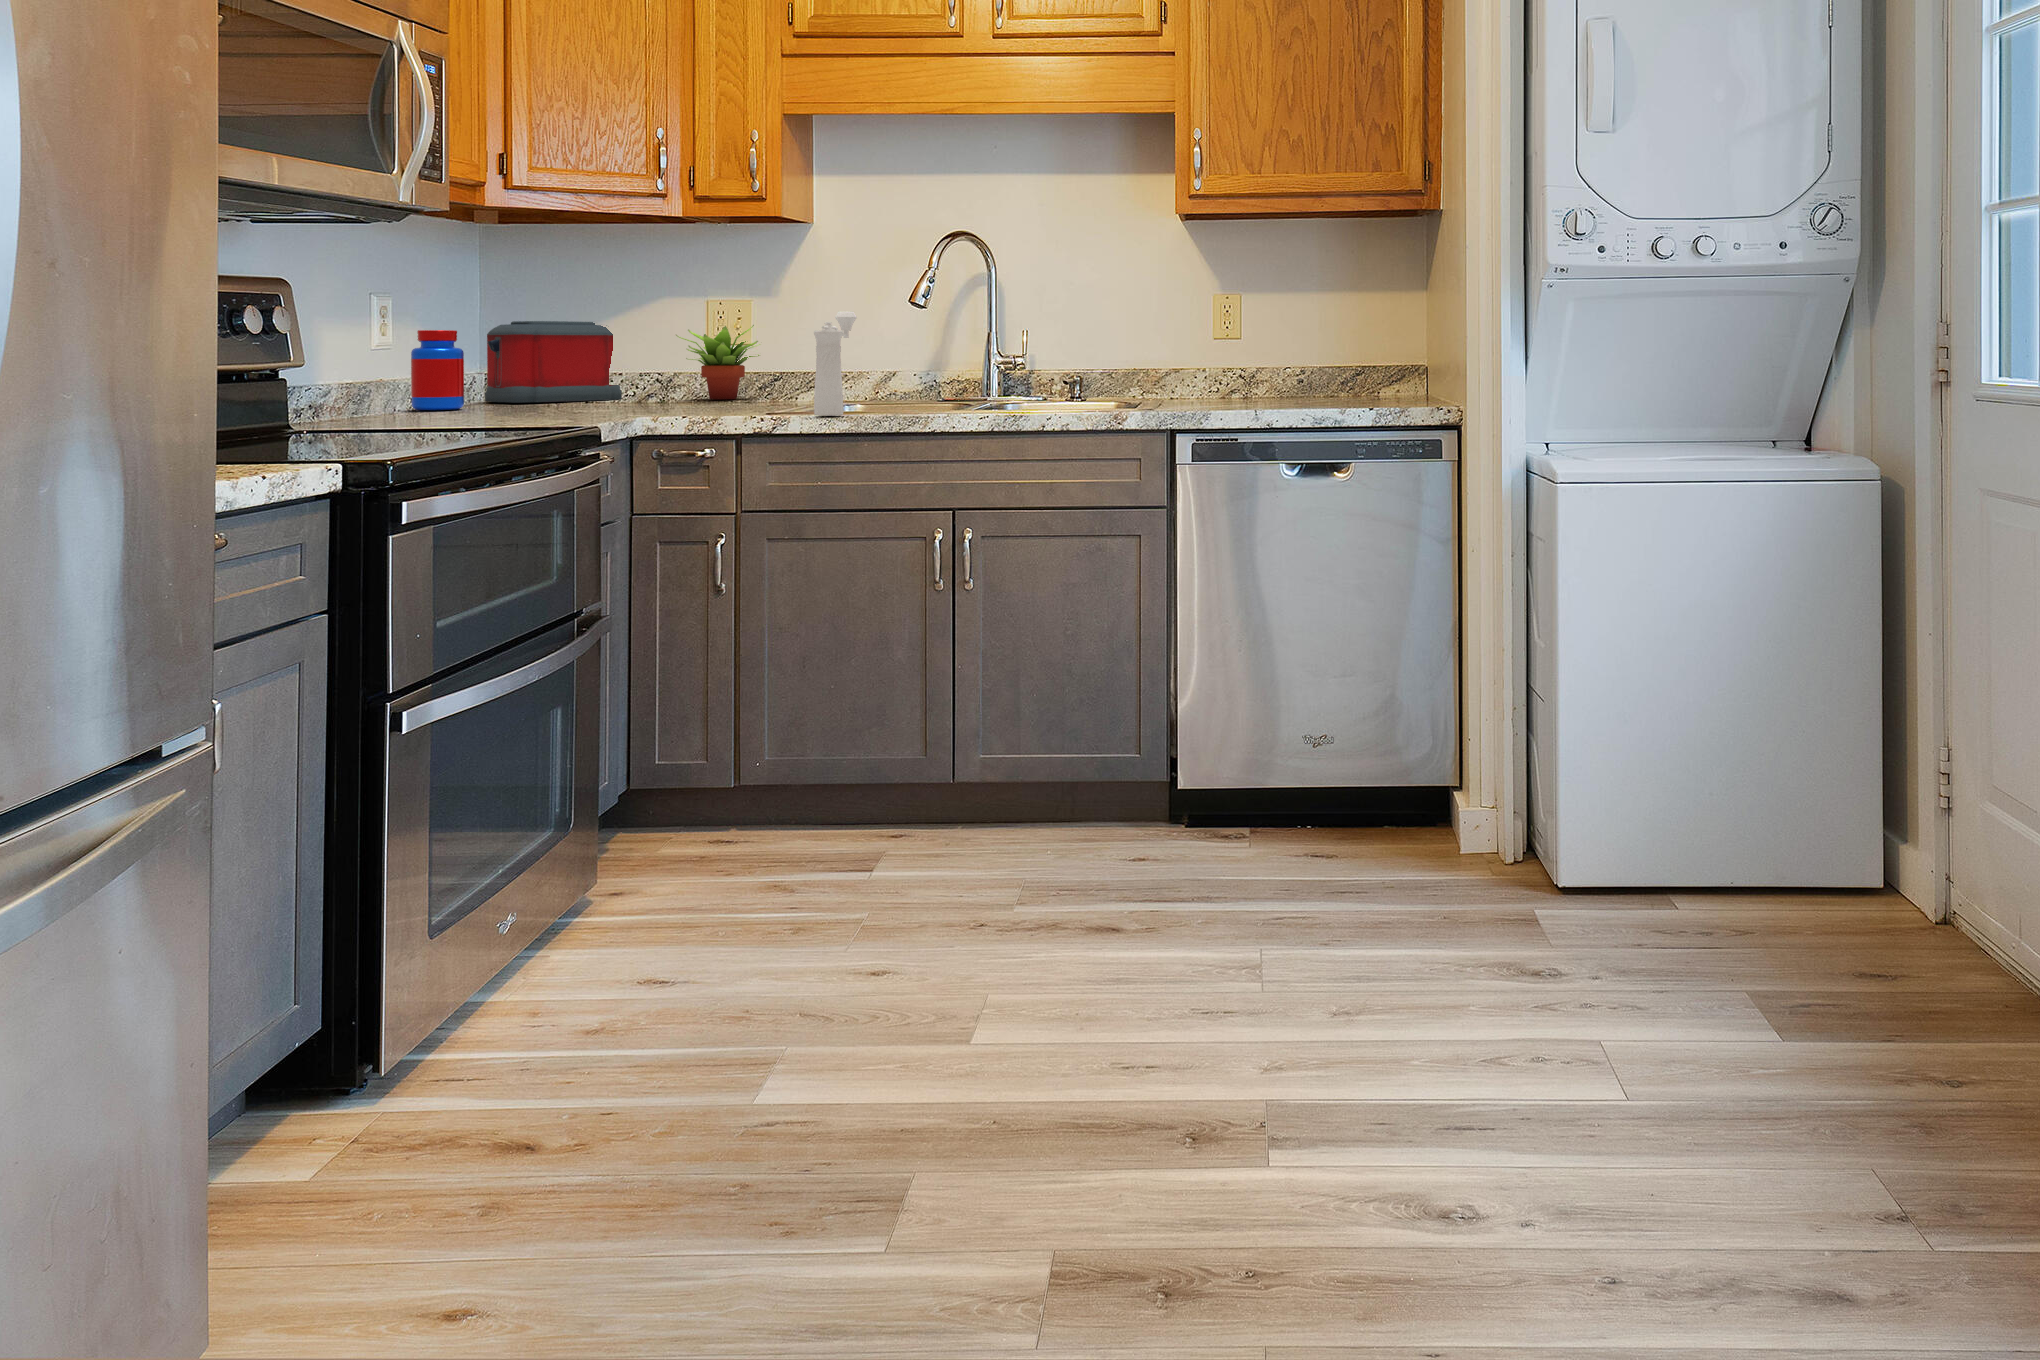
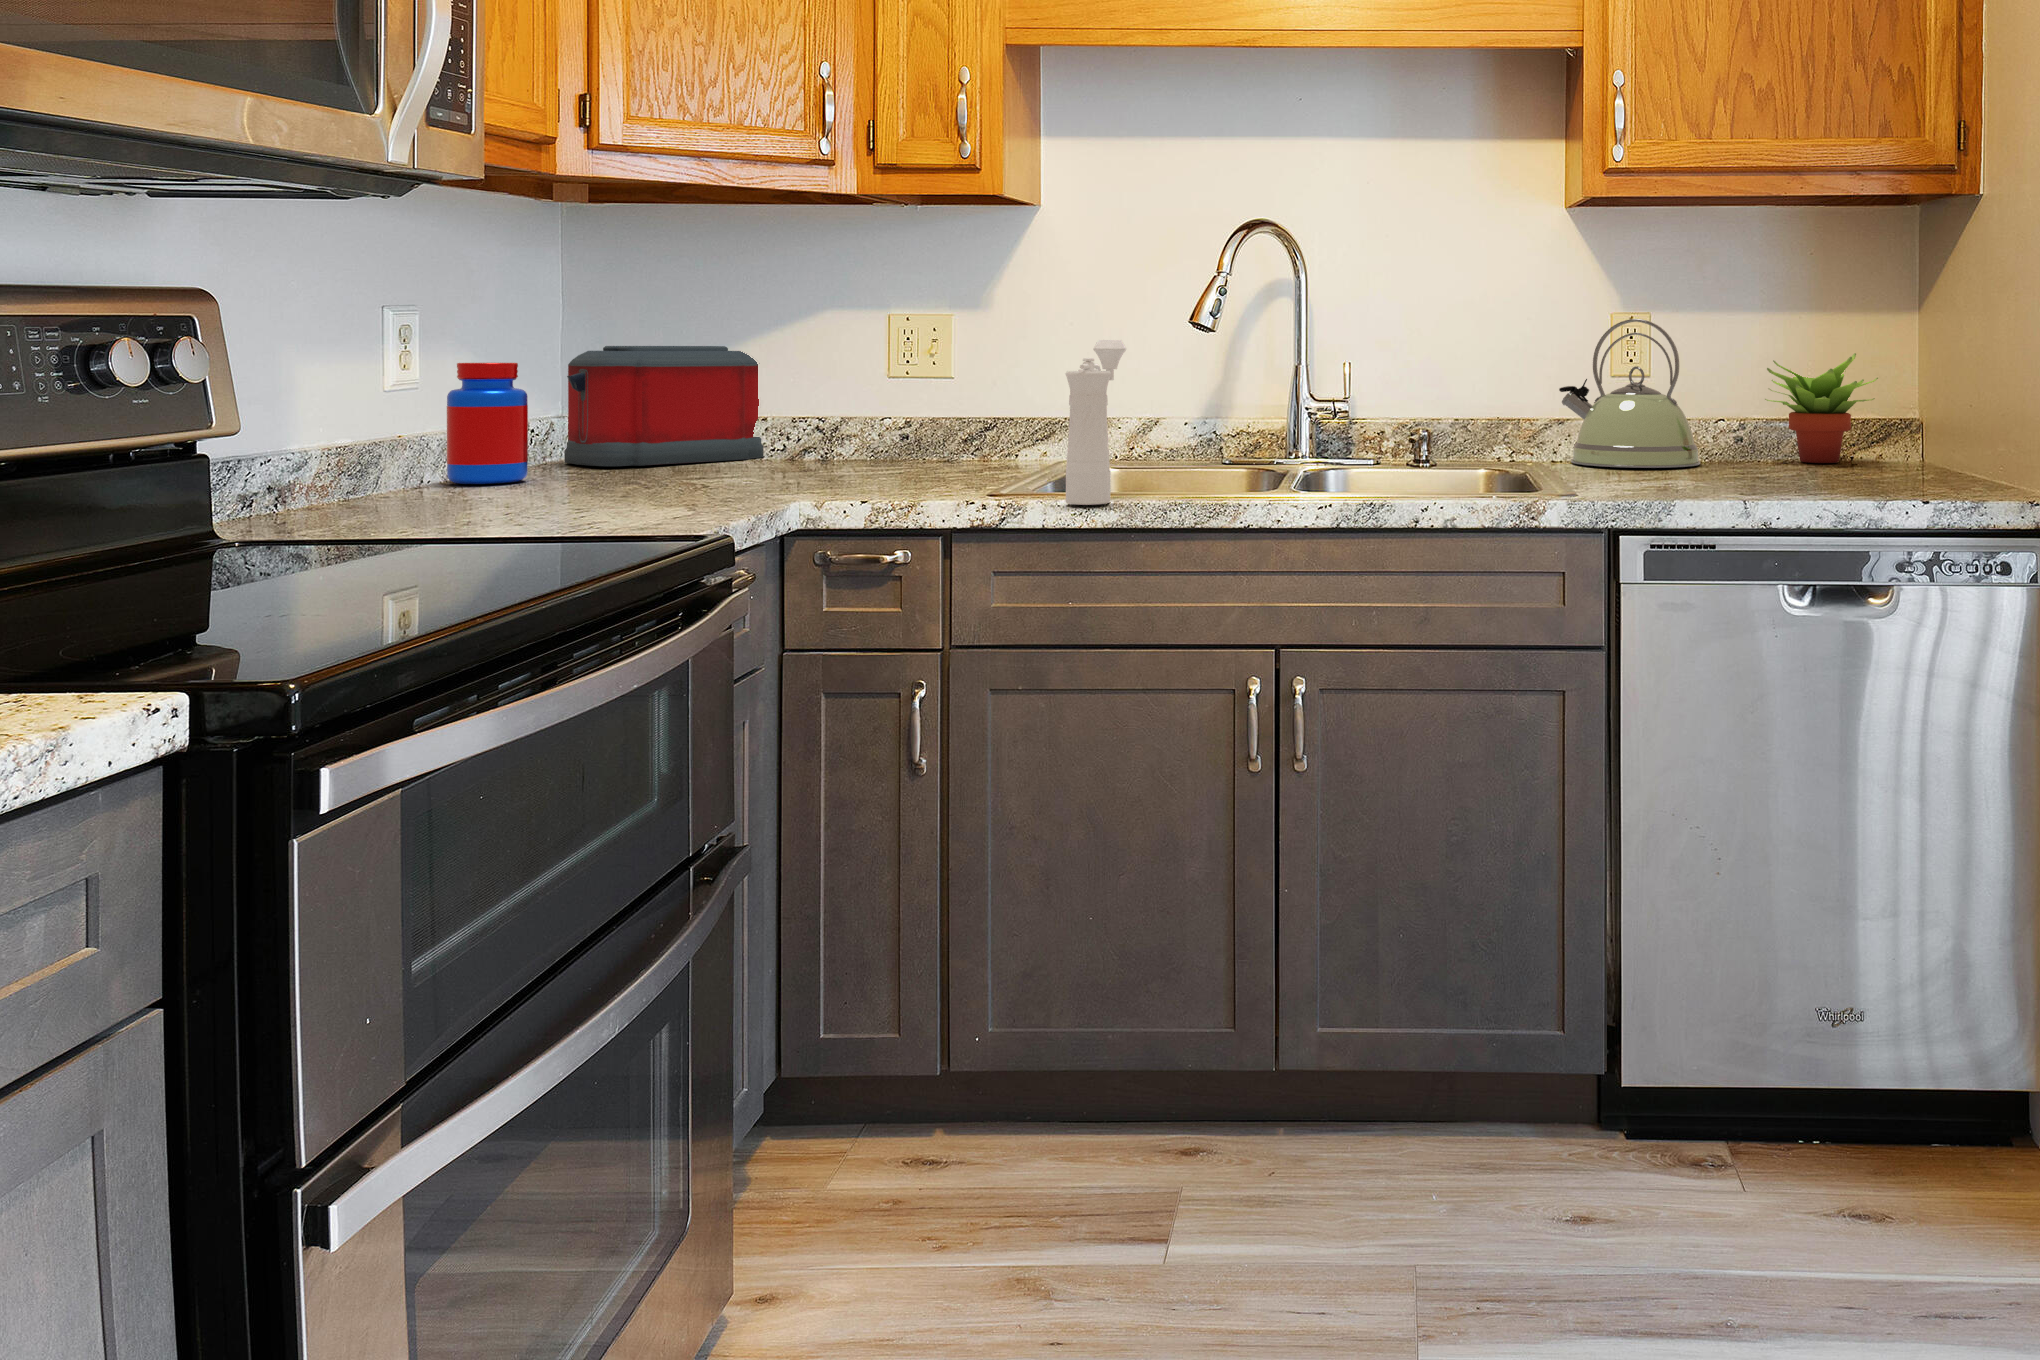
kettle: none [1173,299,1267,400] -> present [1559,319,1700,468]
succulent plant: present [676,325,760,400] -> present [1765,353,1878,463]

